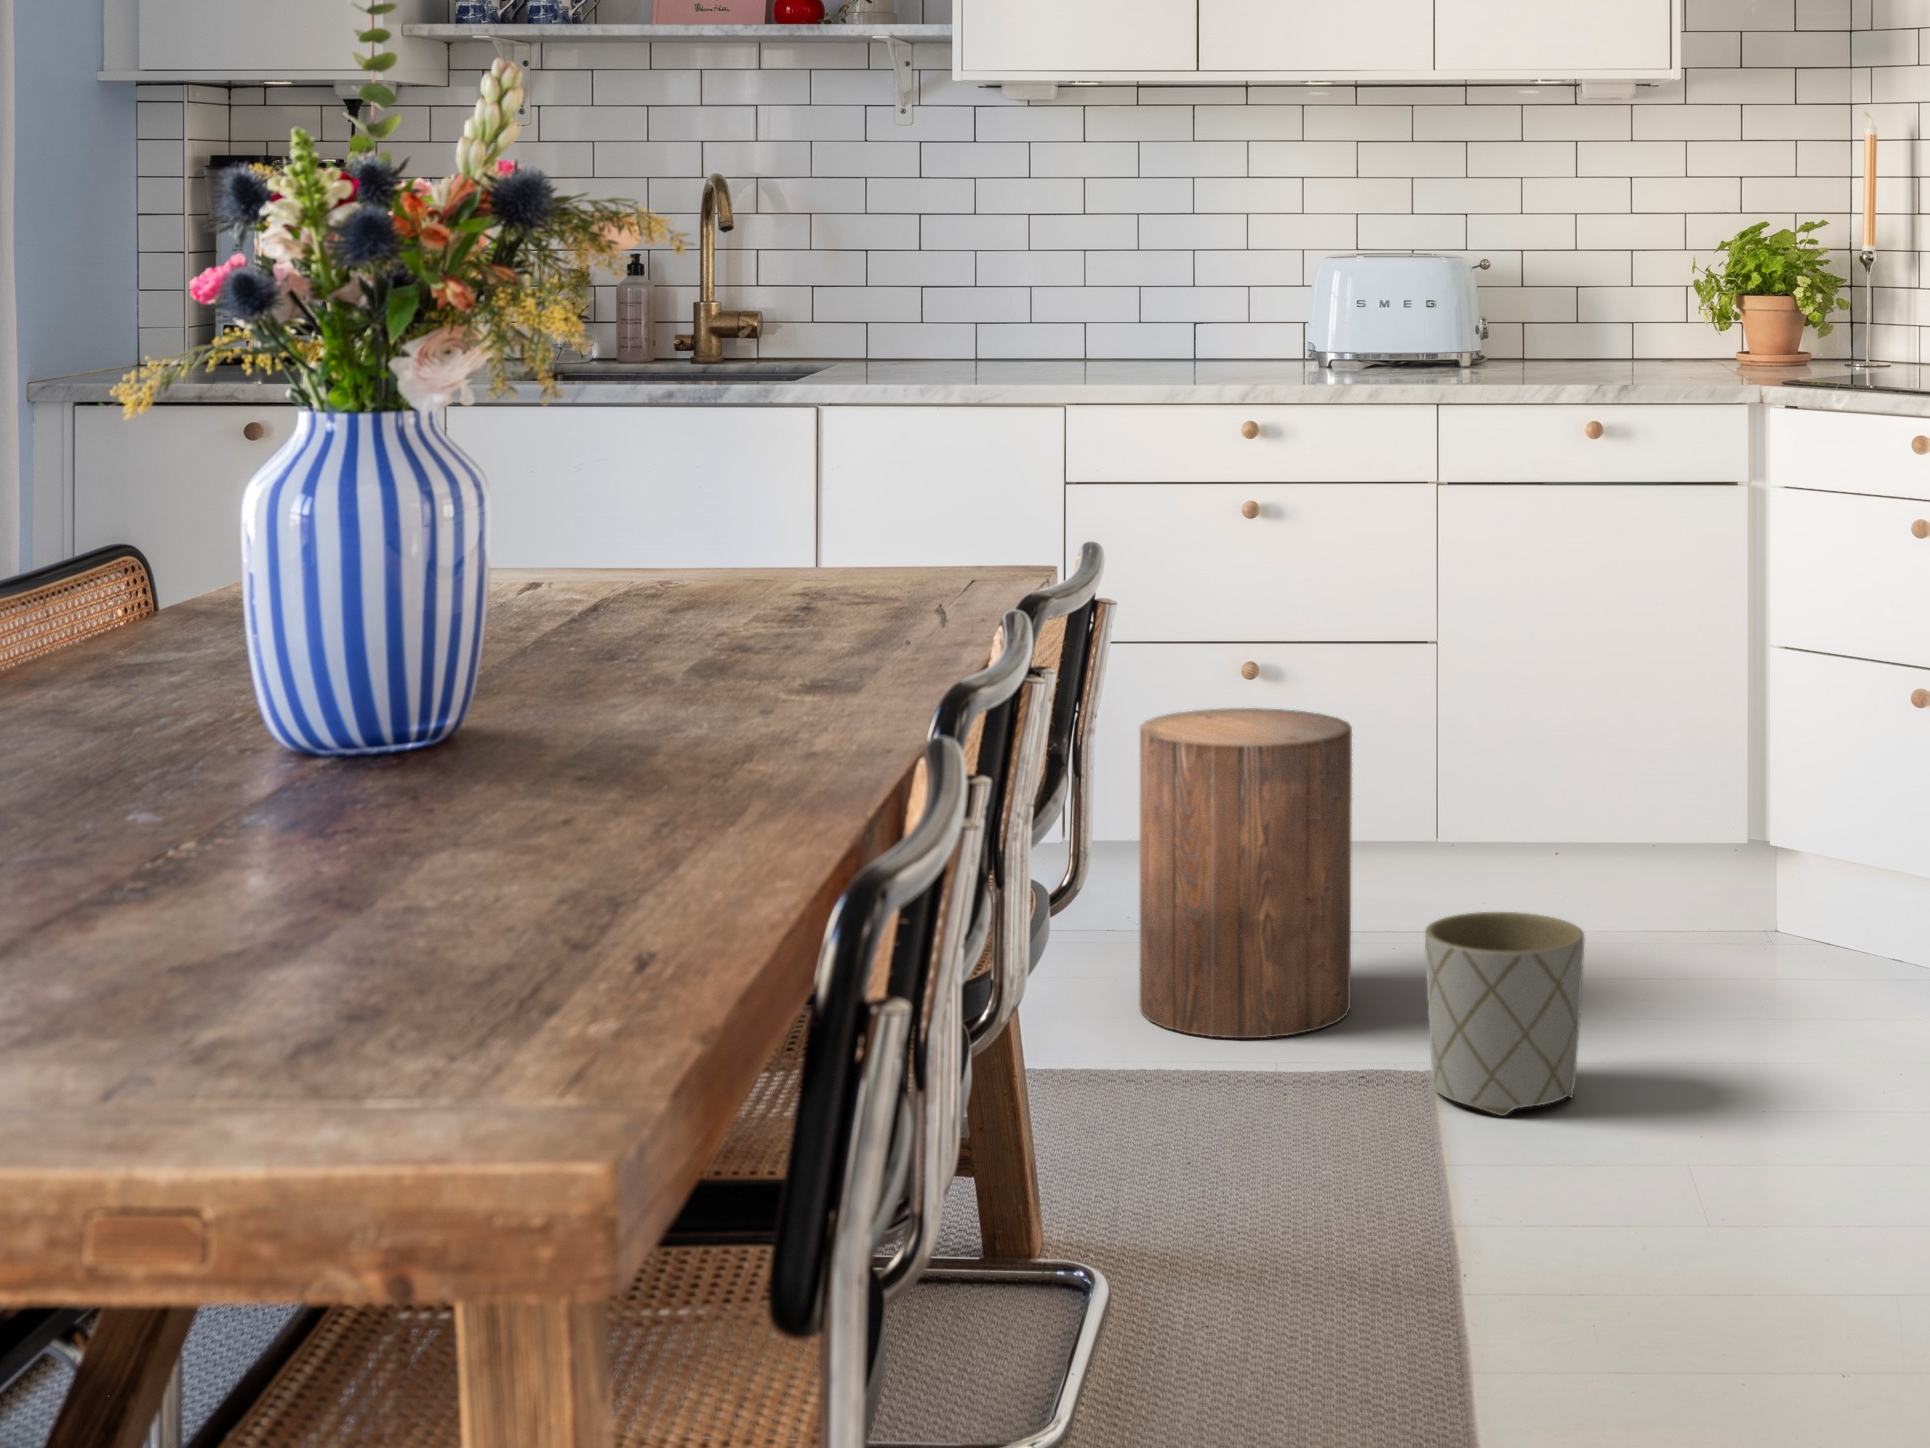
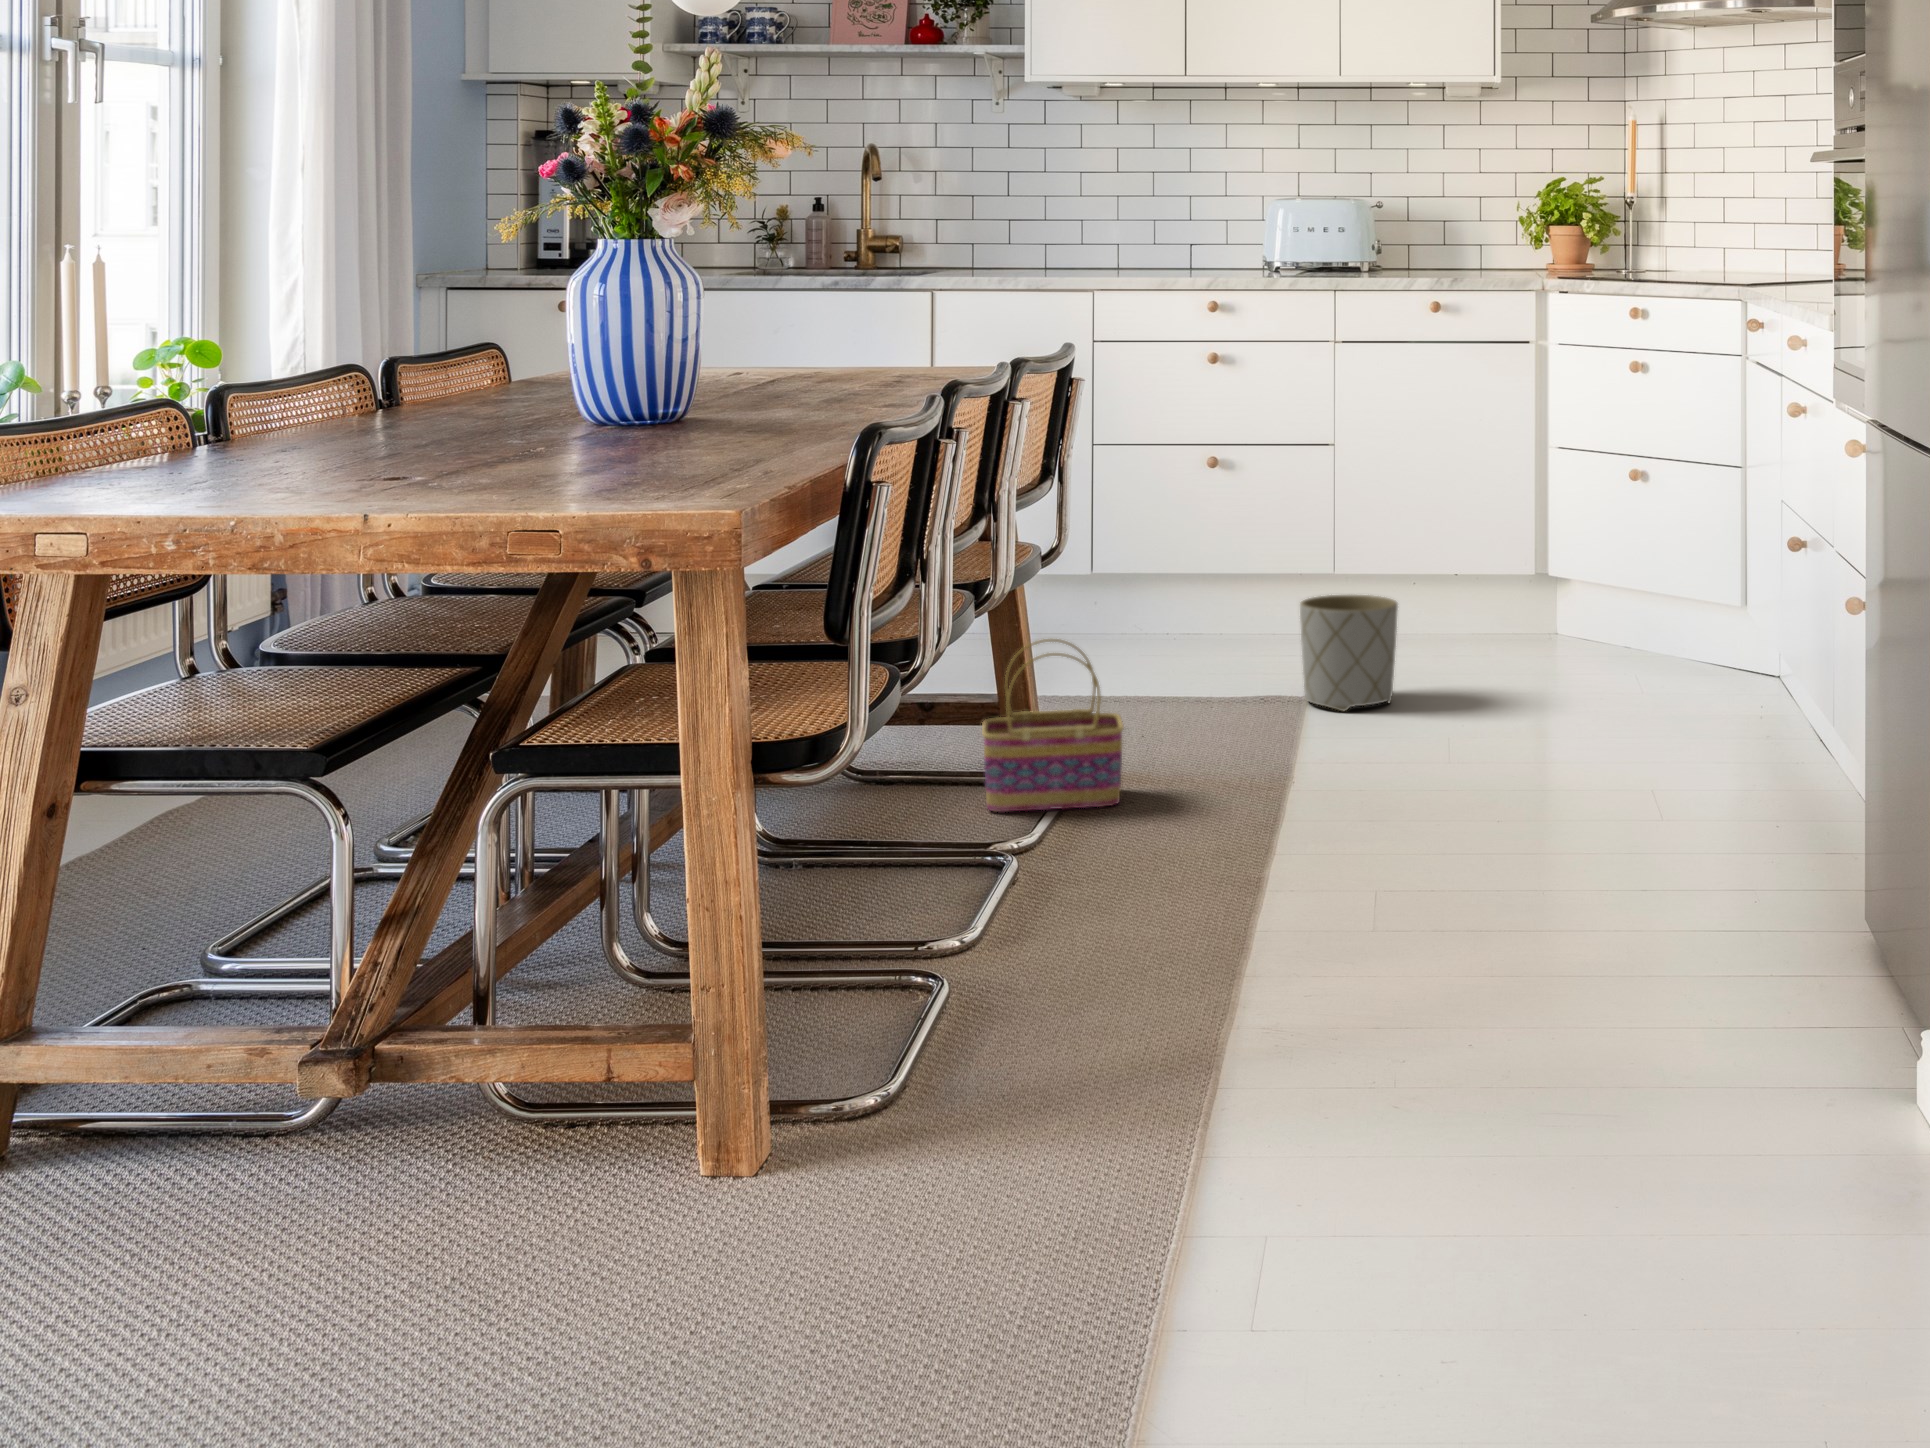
stool: present [1140,708,1352,1038] -> none [1135,481,1269,679]
basket: none [949,1052,1195,1369] -> present [982,639,1124,812]

